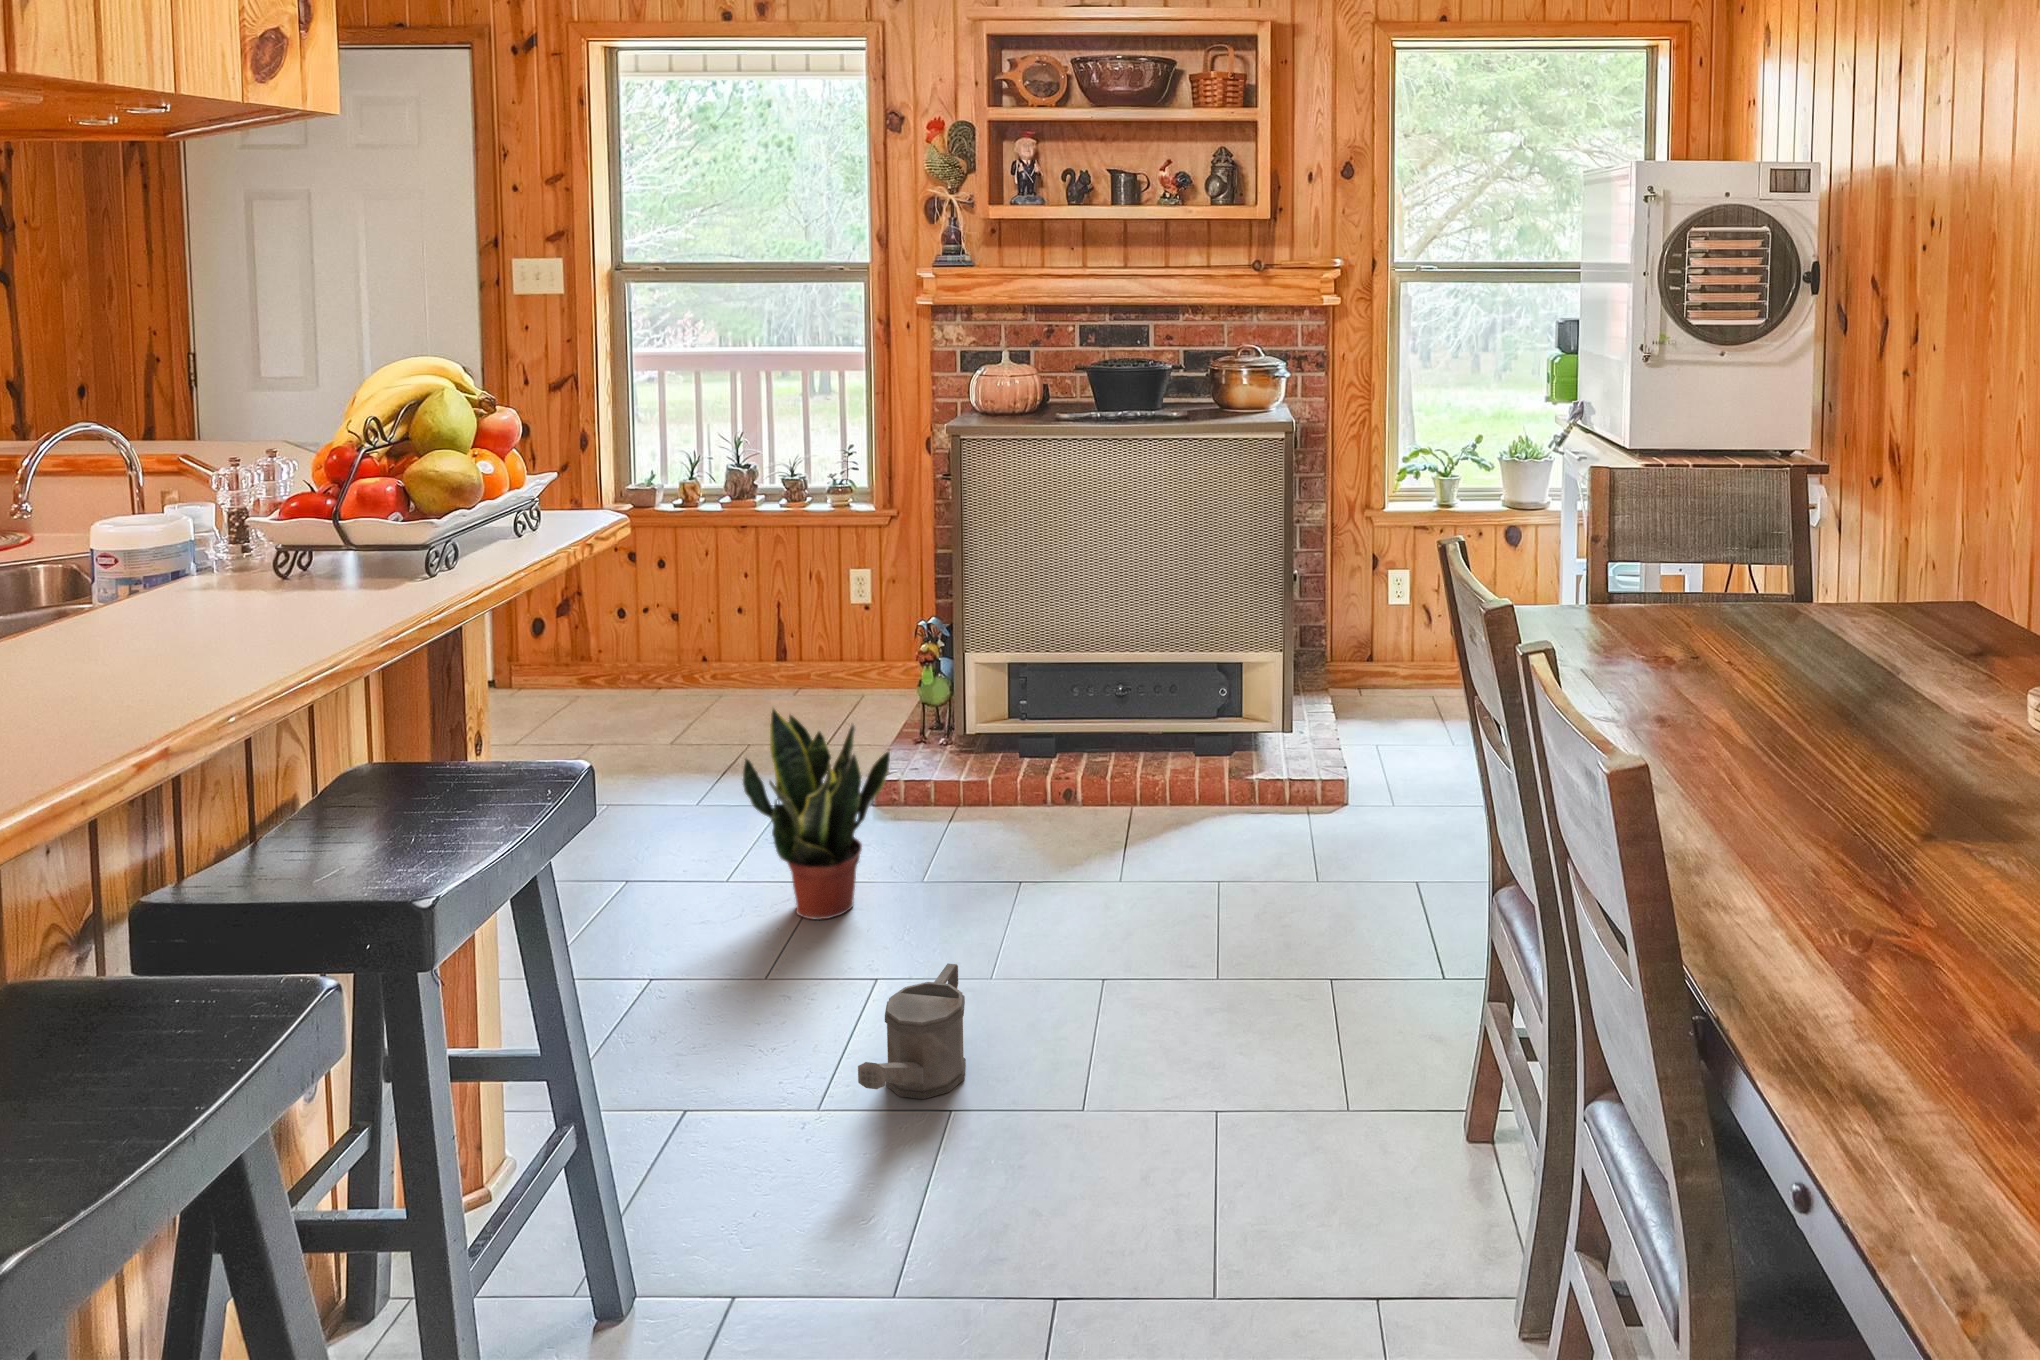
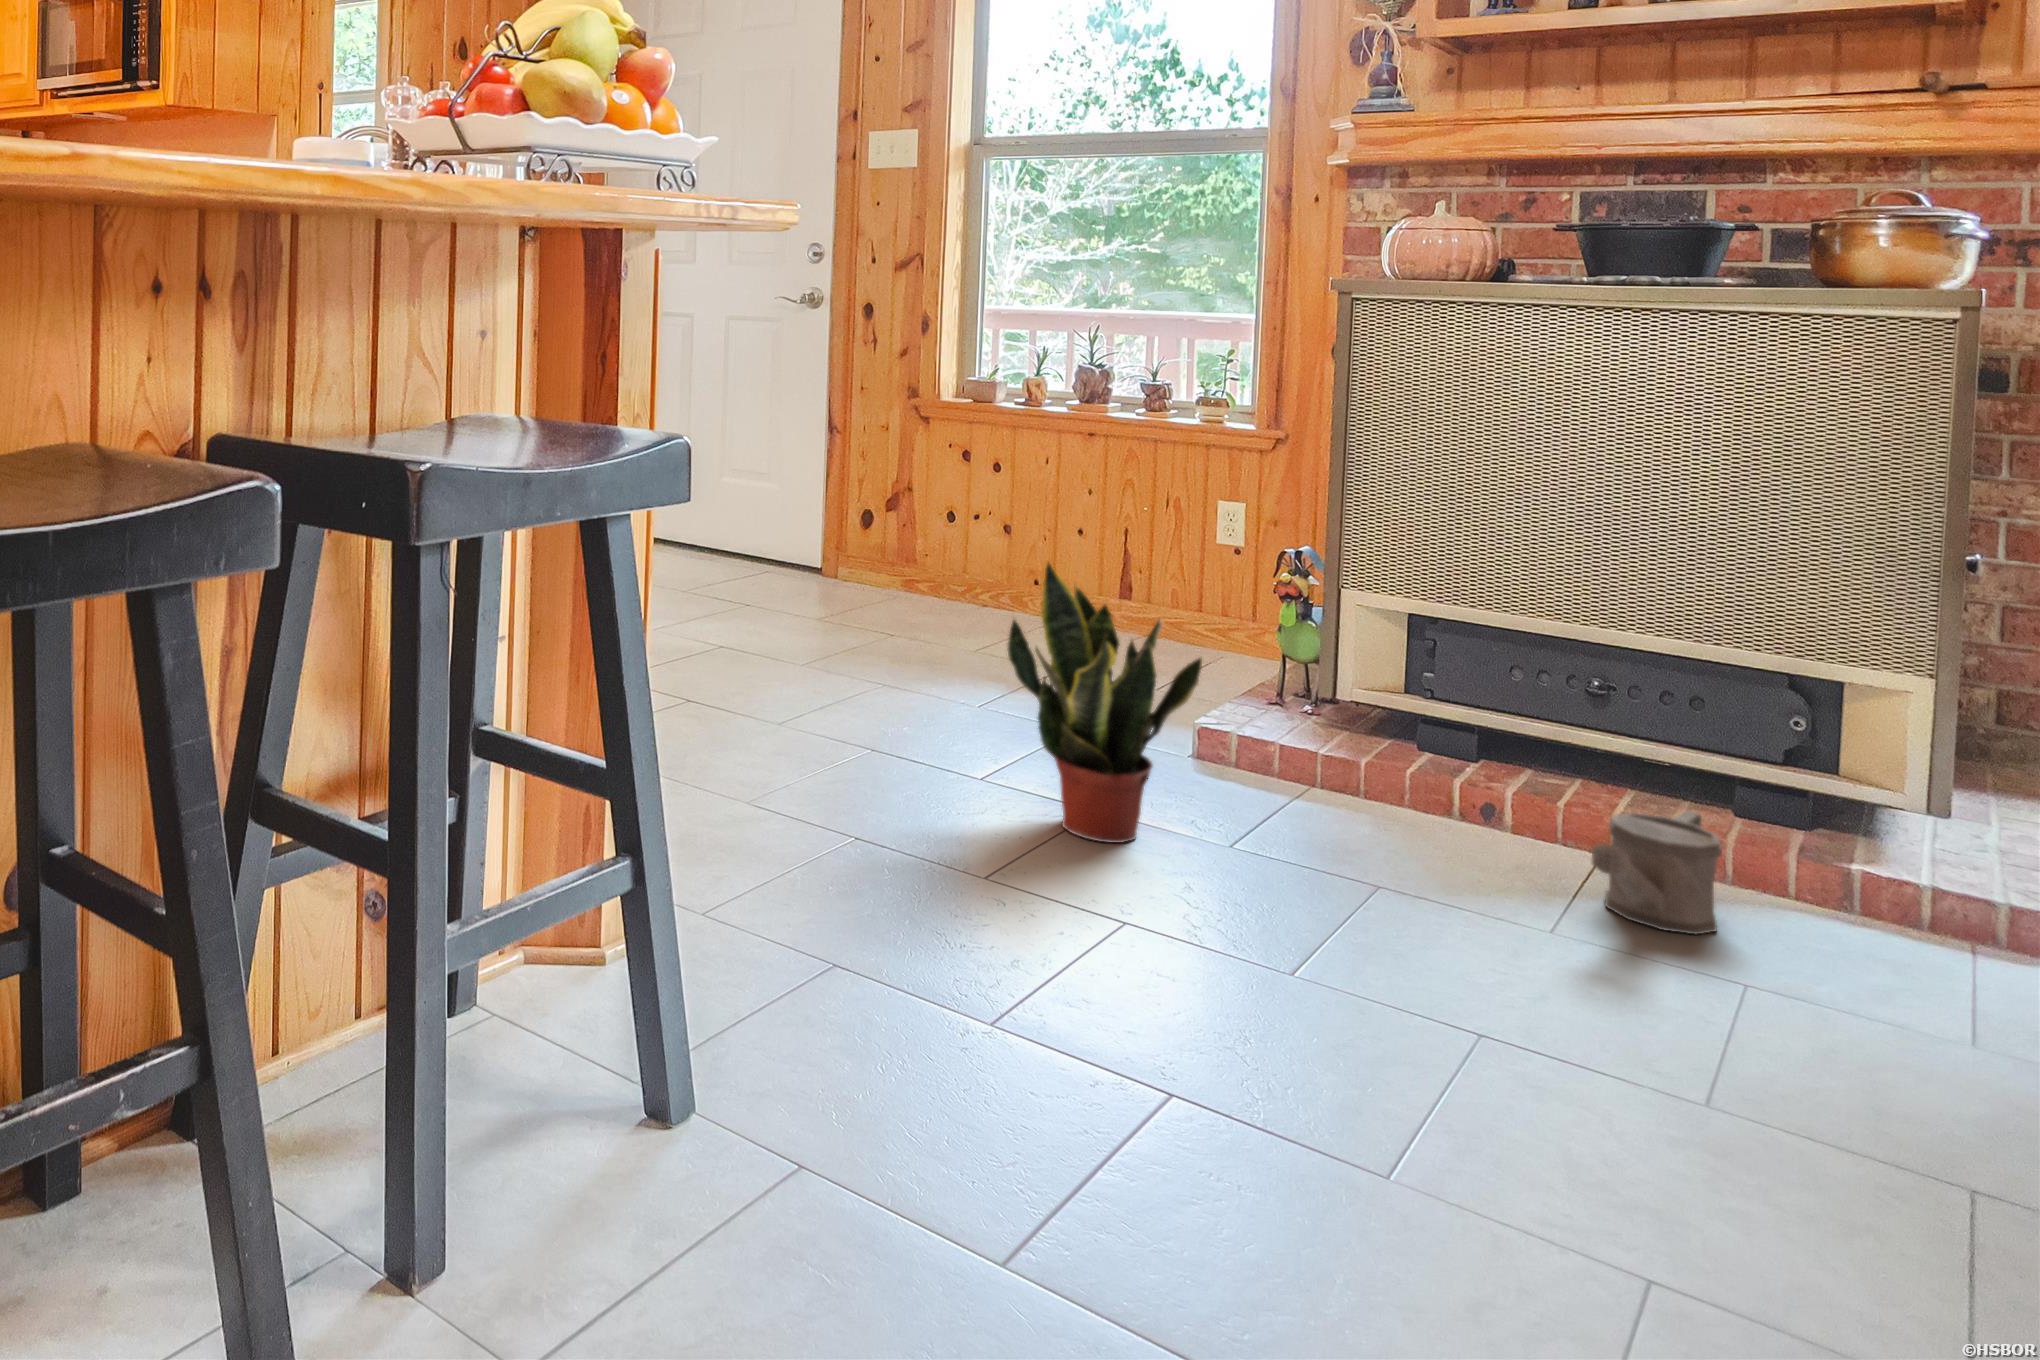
watering can: present [858,963,966,1099] -> present [1592,810,1722,934]

